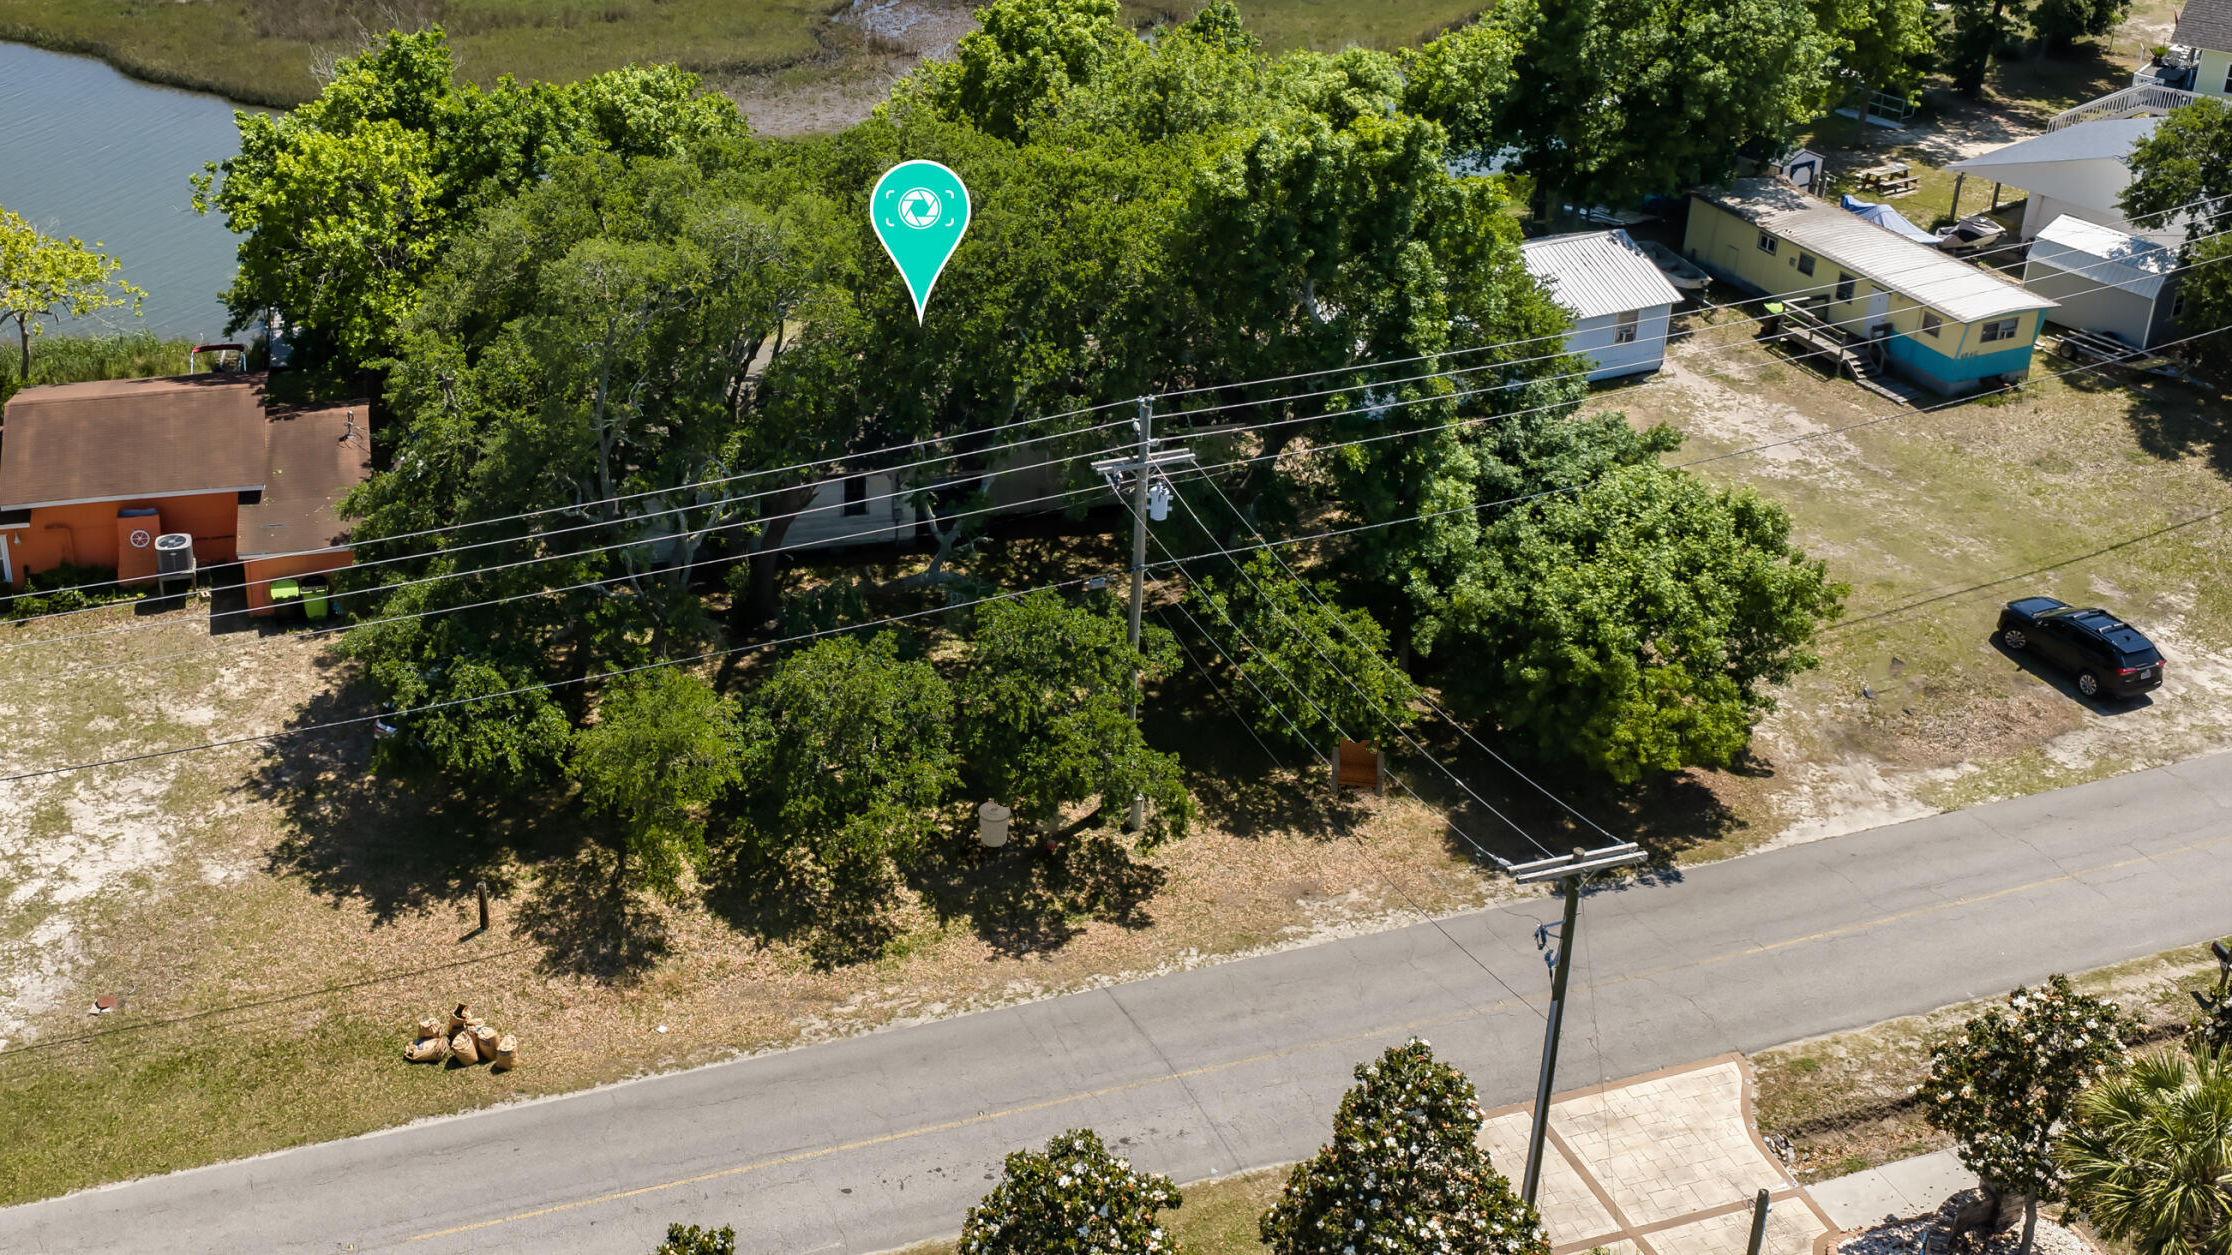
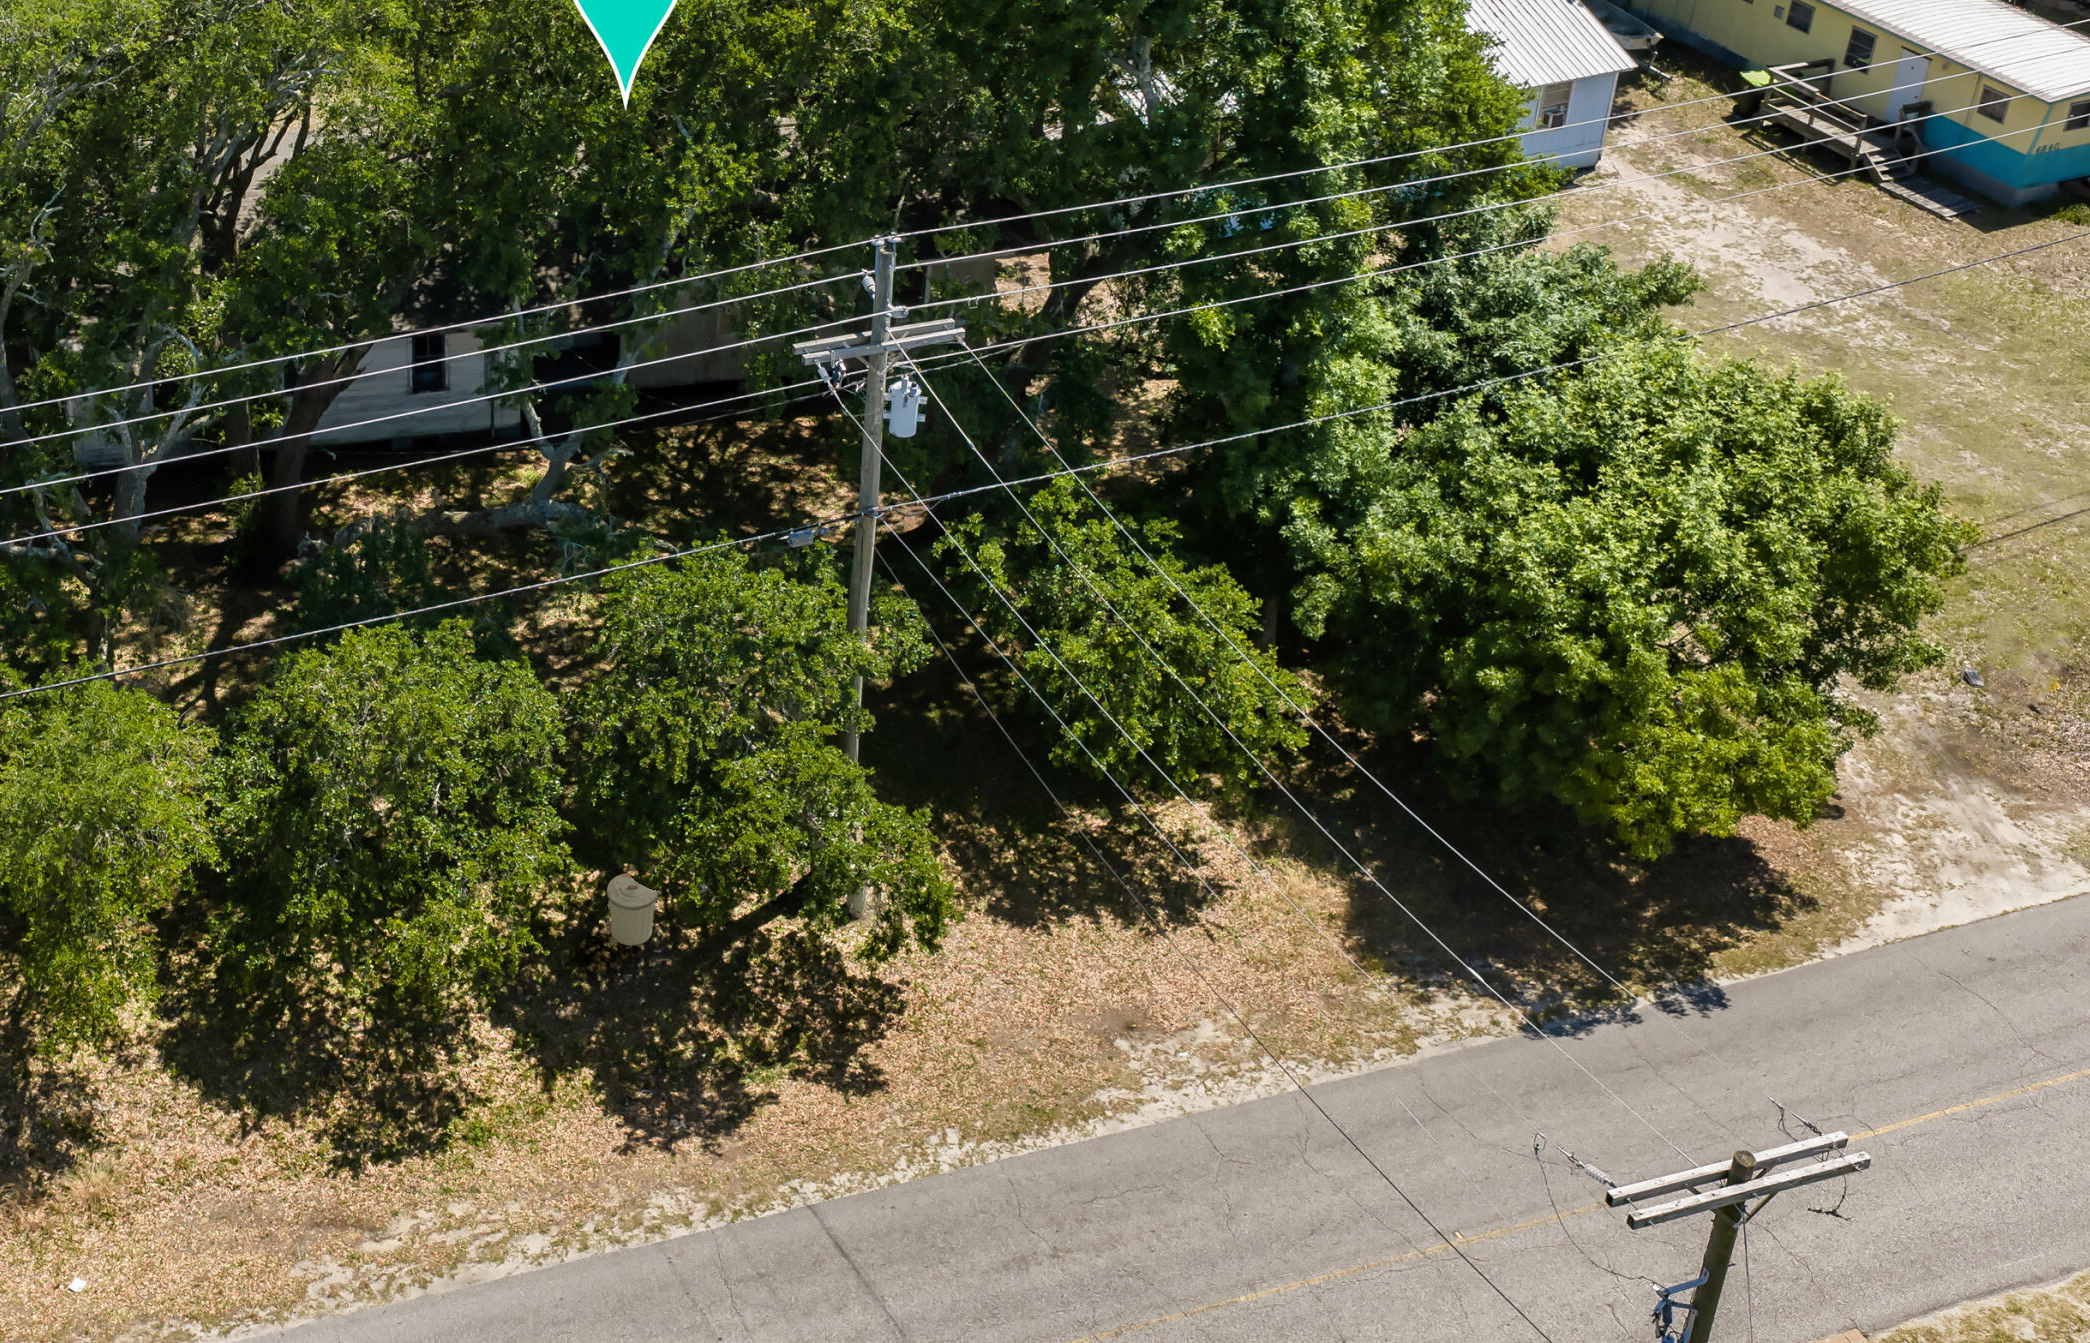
lounge chair: present [1331,737,1384,797] -> none [1159,754,1247,854]
potted tree: present [1036,812,1069,850] -> none [695,890,753,951]

